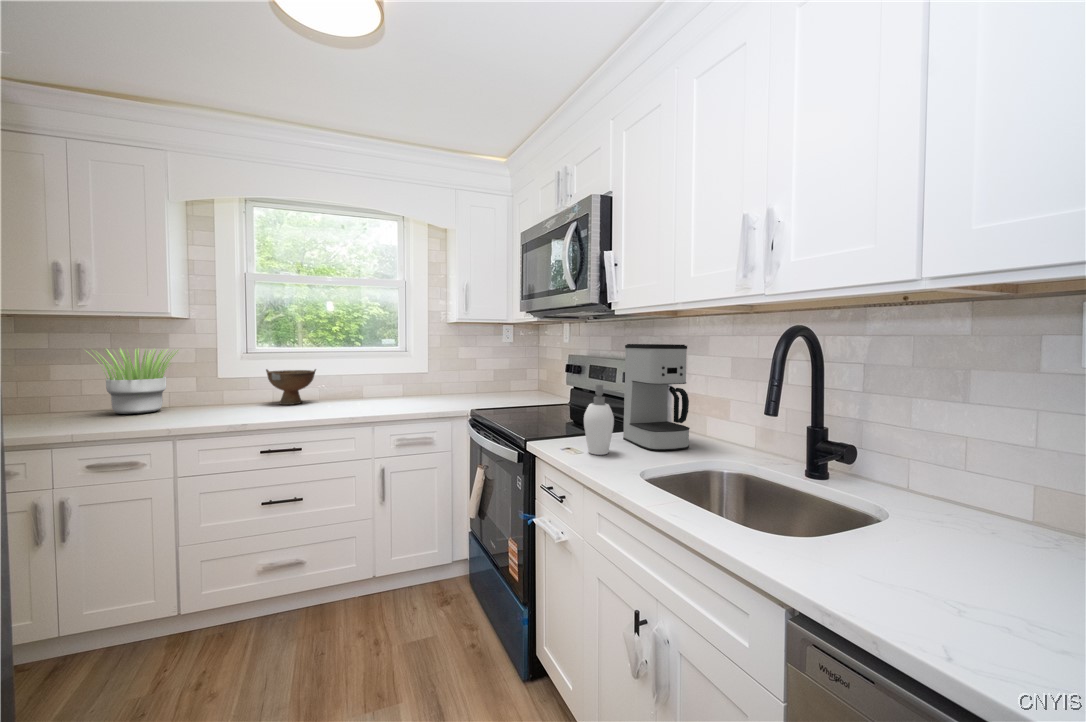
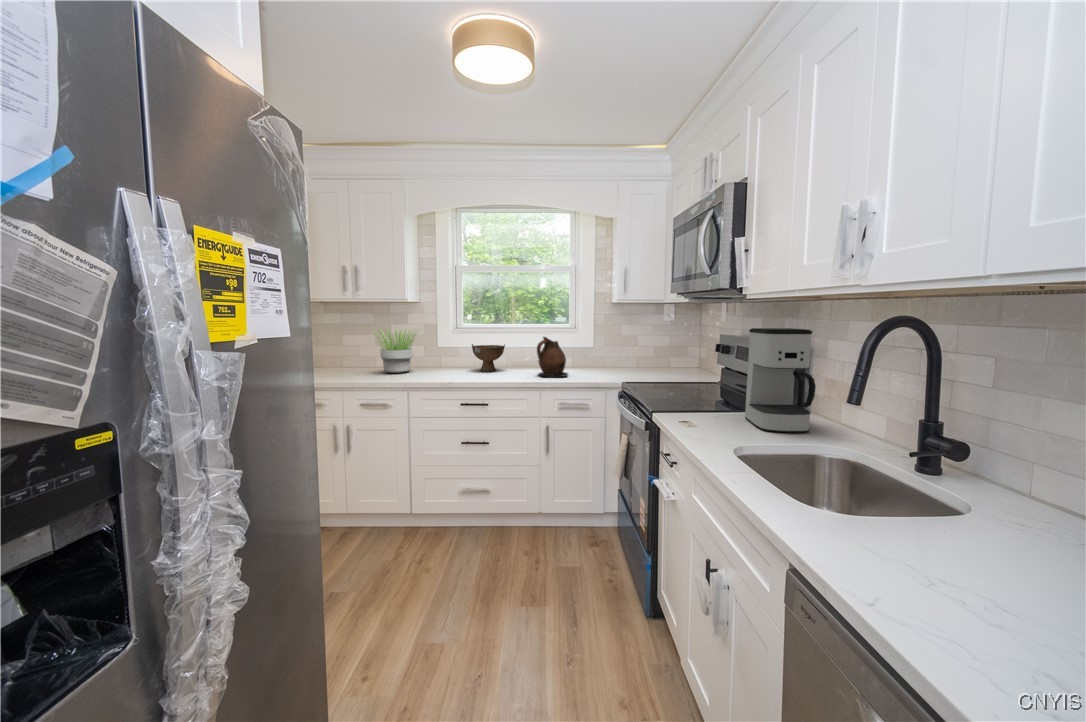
ceramic pitcher: none [363,358,404,407] -> present [537,337,568,377]
soap dispenser: present [584,384,618,455] -> none [695,366,732,429]

